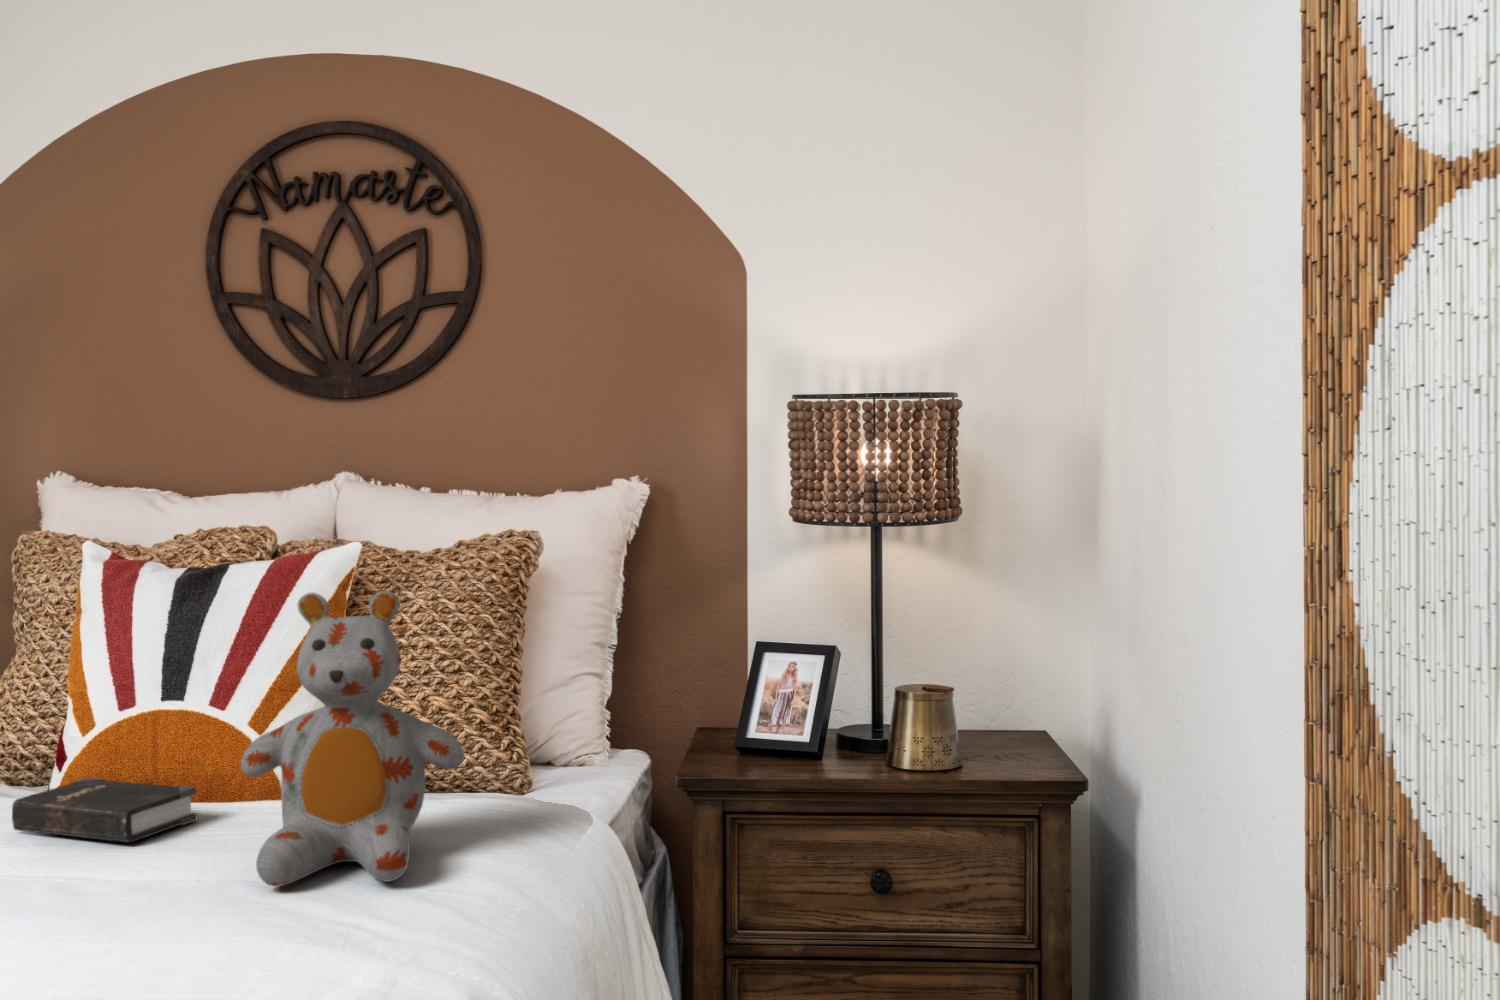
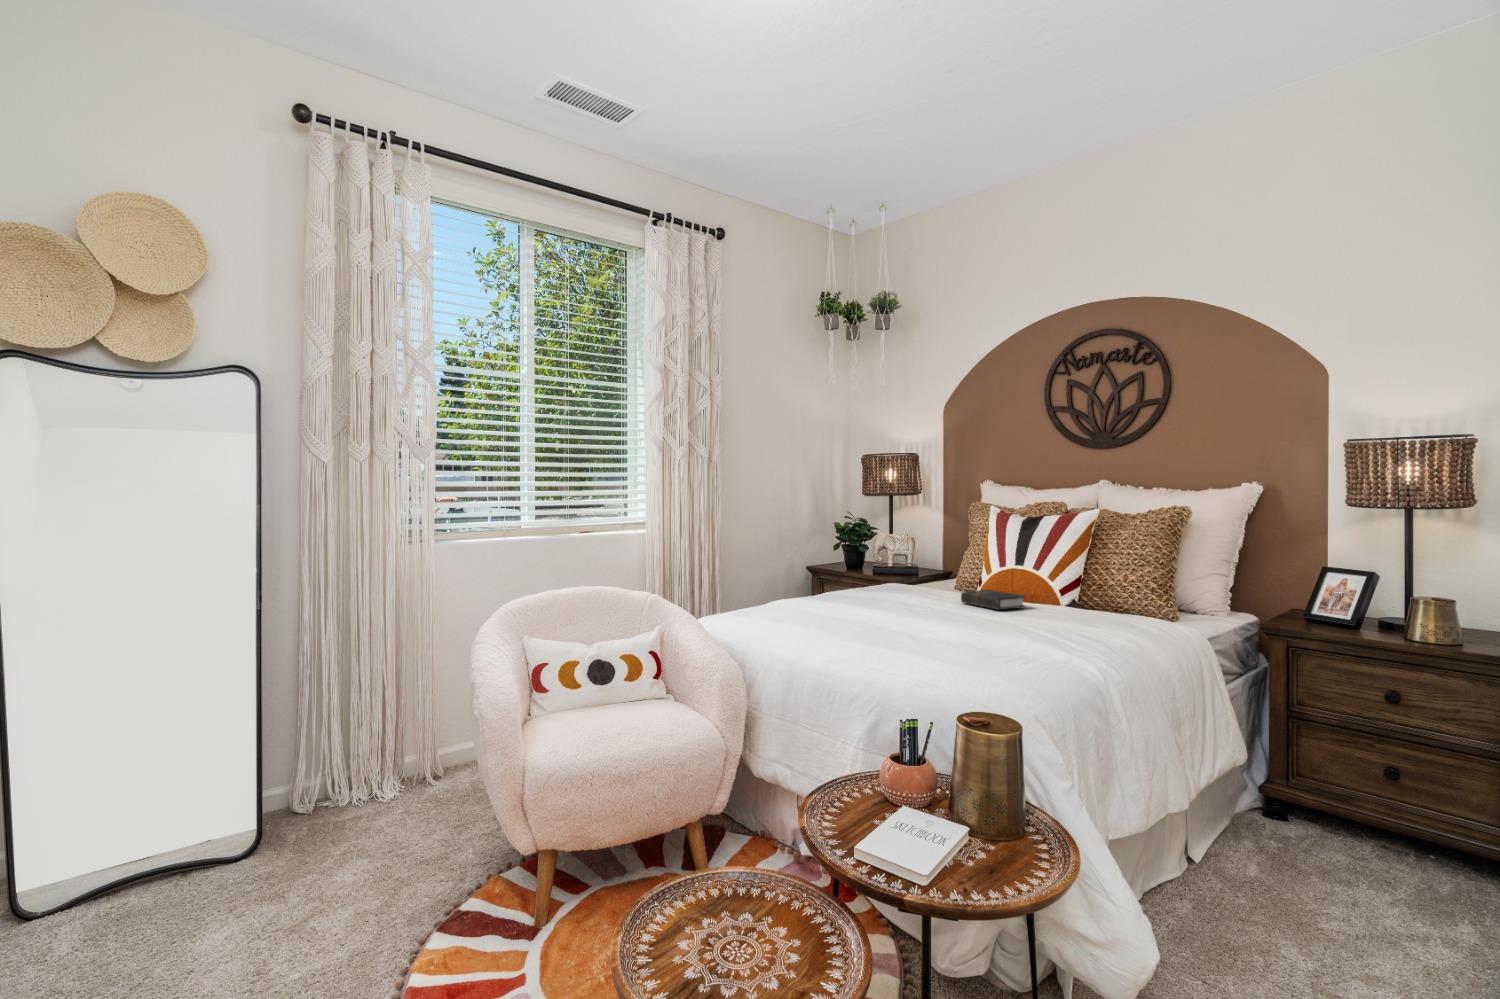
stuffed bear: present [241,591,464,886] -> none [1039,520,1131,631]

